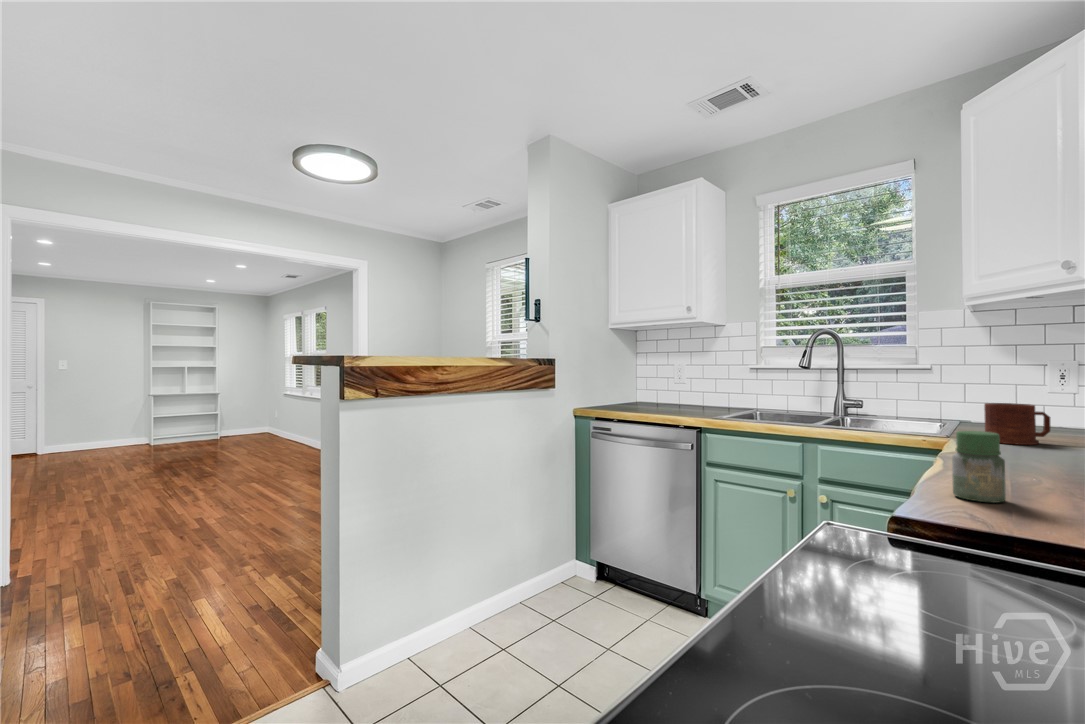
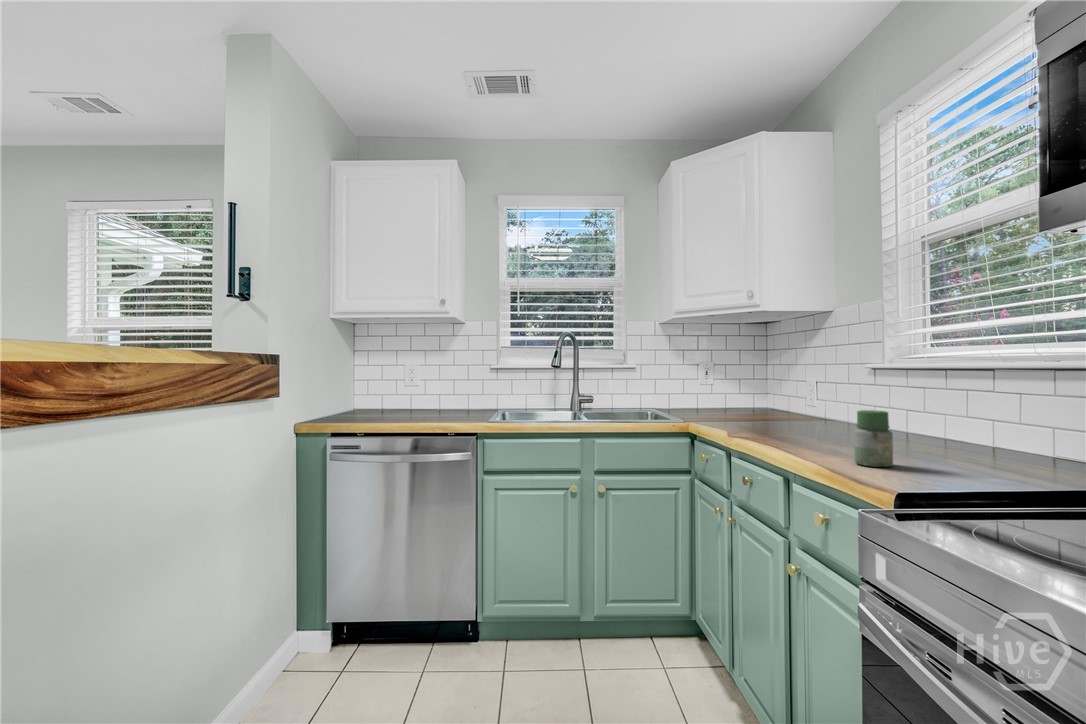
mug: present [984,403,1050,445] -> none [712,391,749,422]

